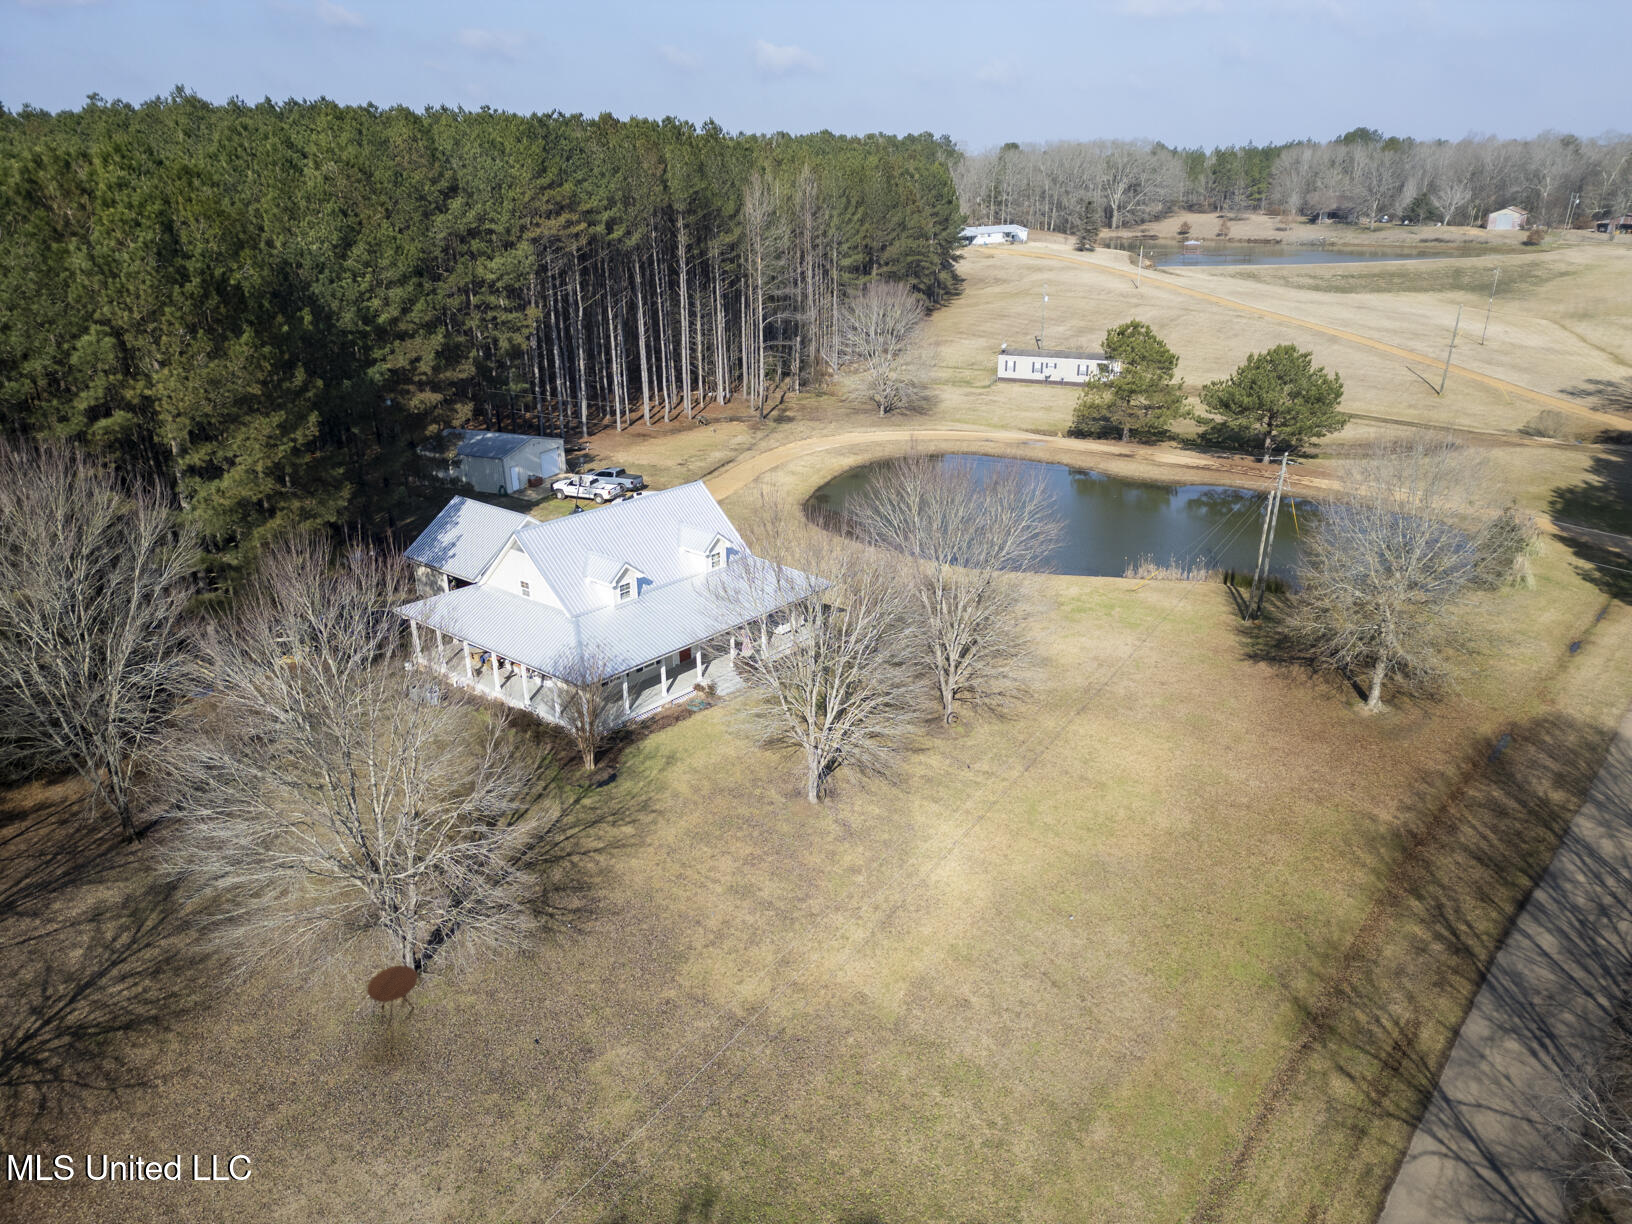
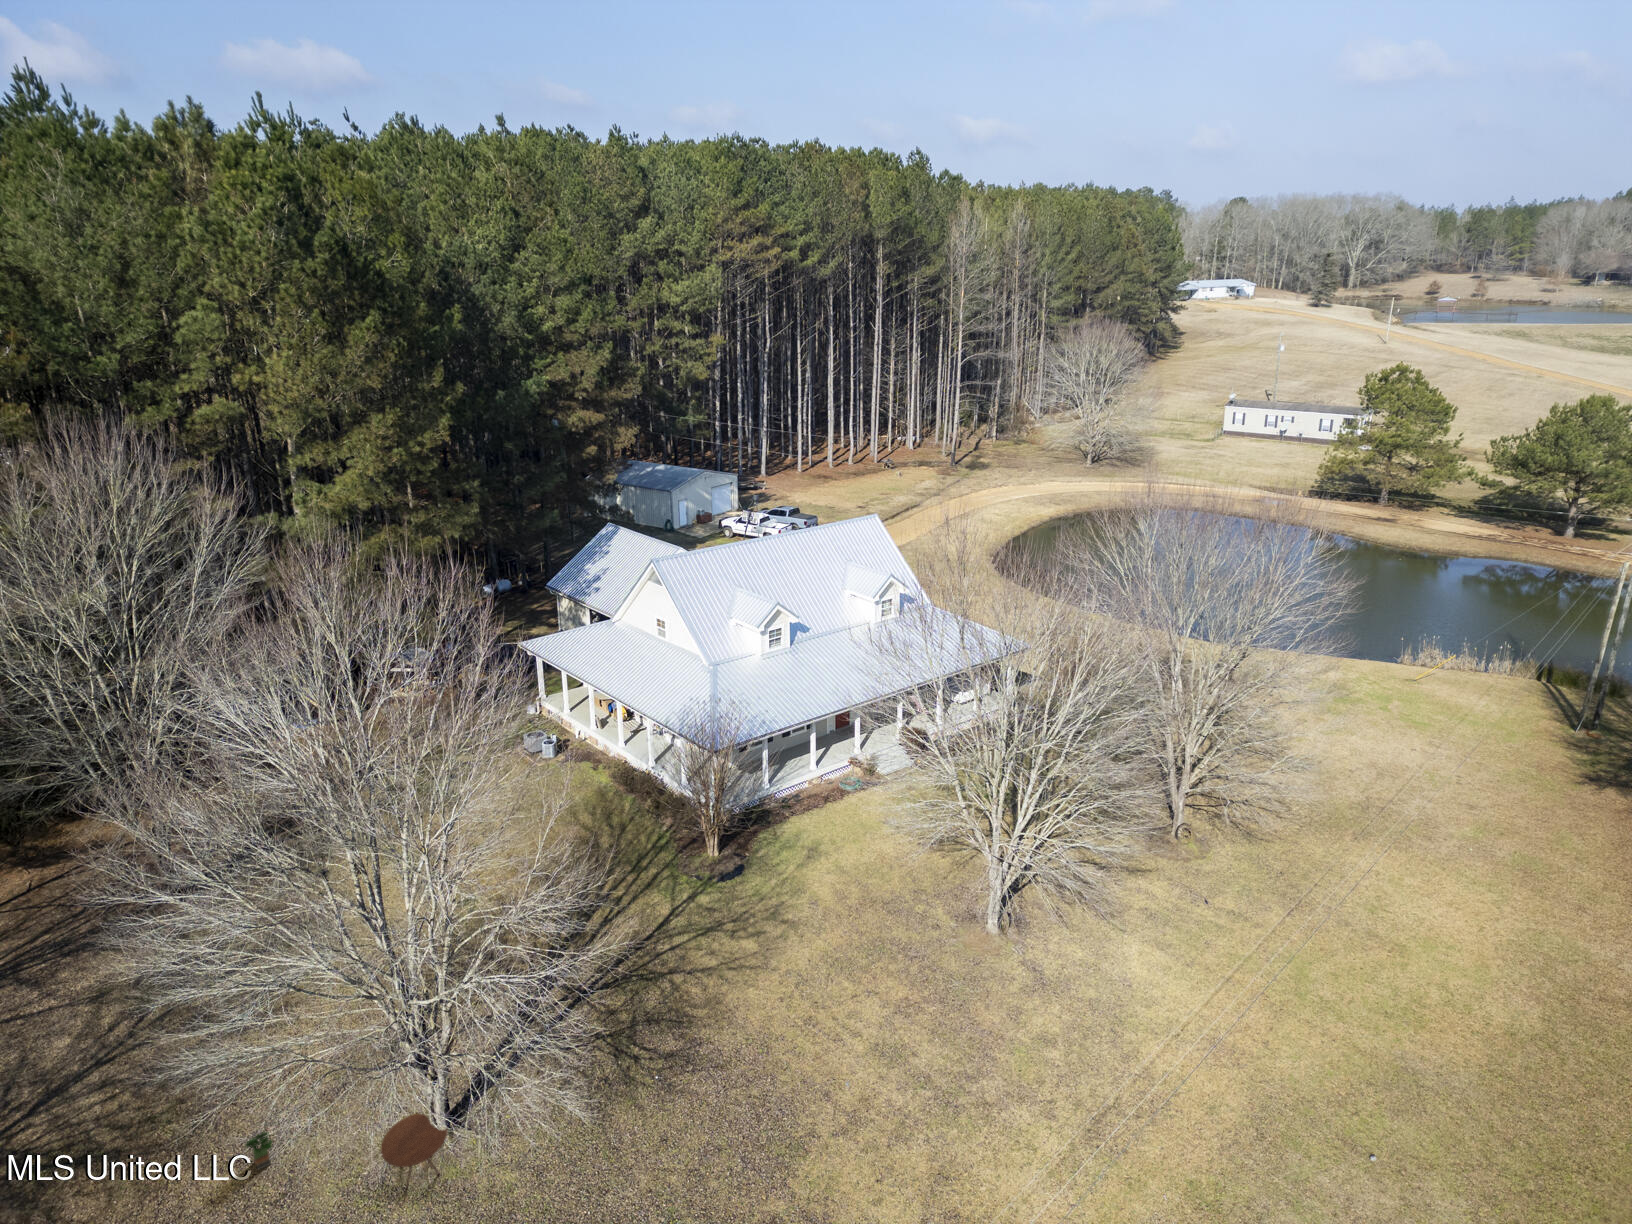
potted tree: none [254,996,276,1026] -> present [246,1132,272,1170]

